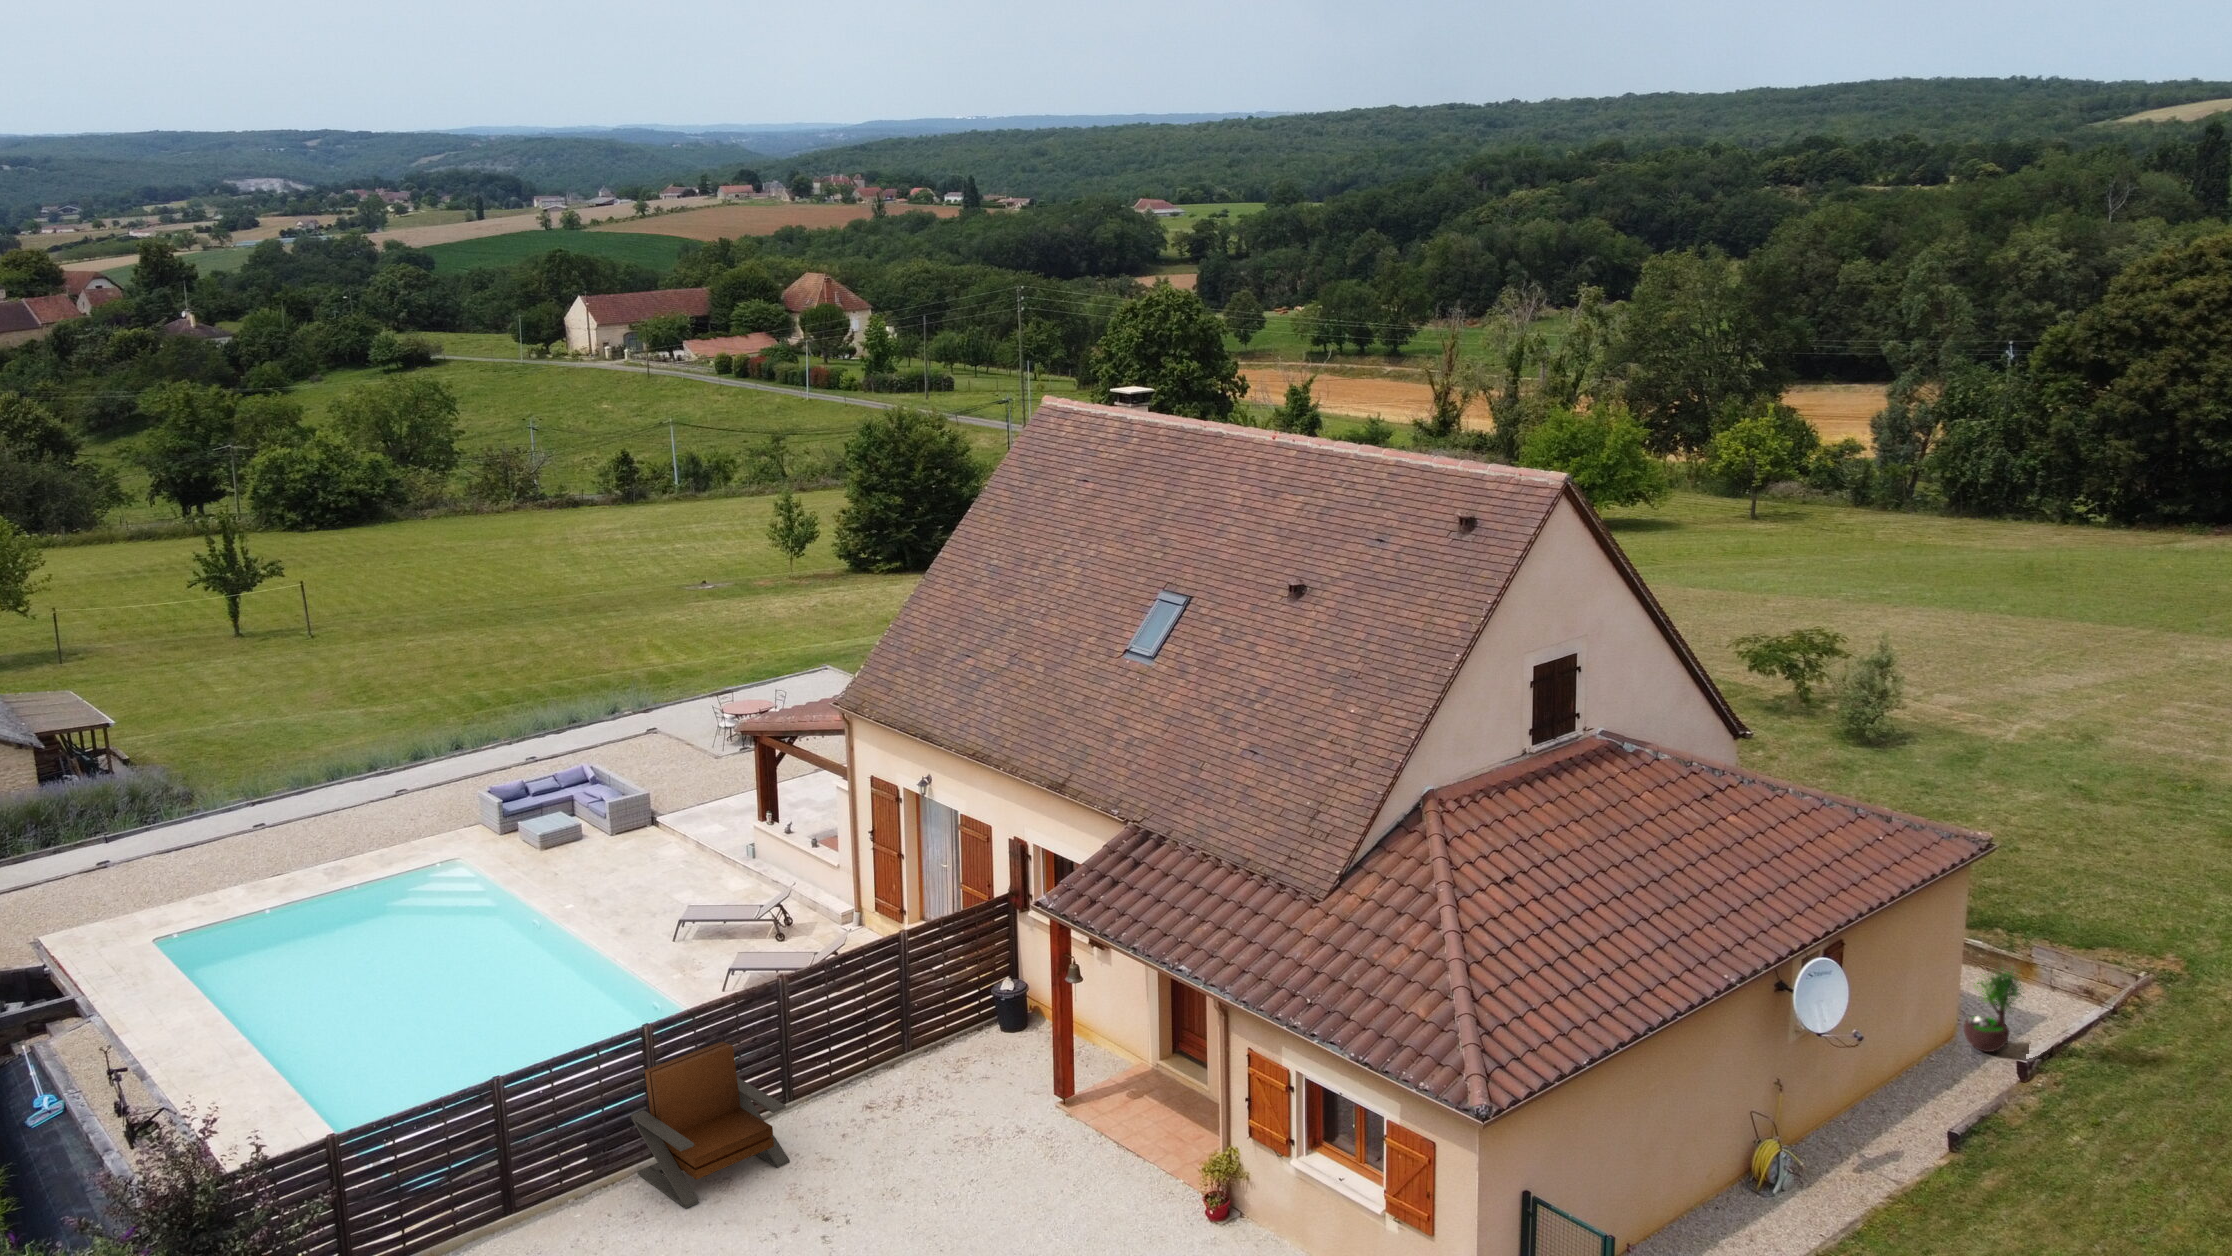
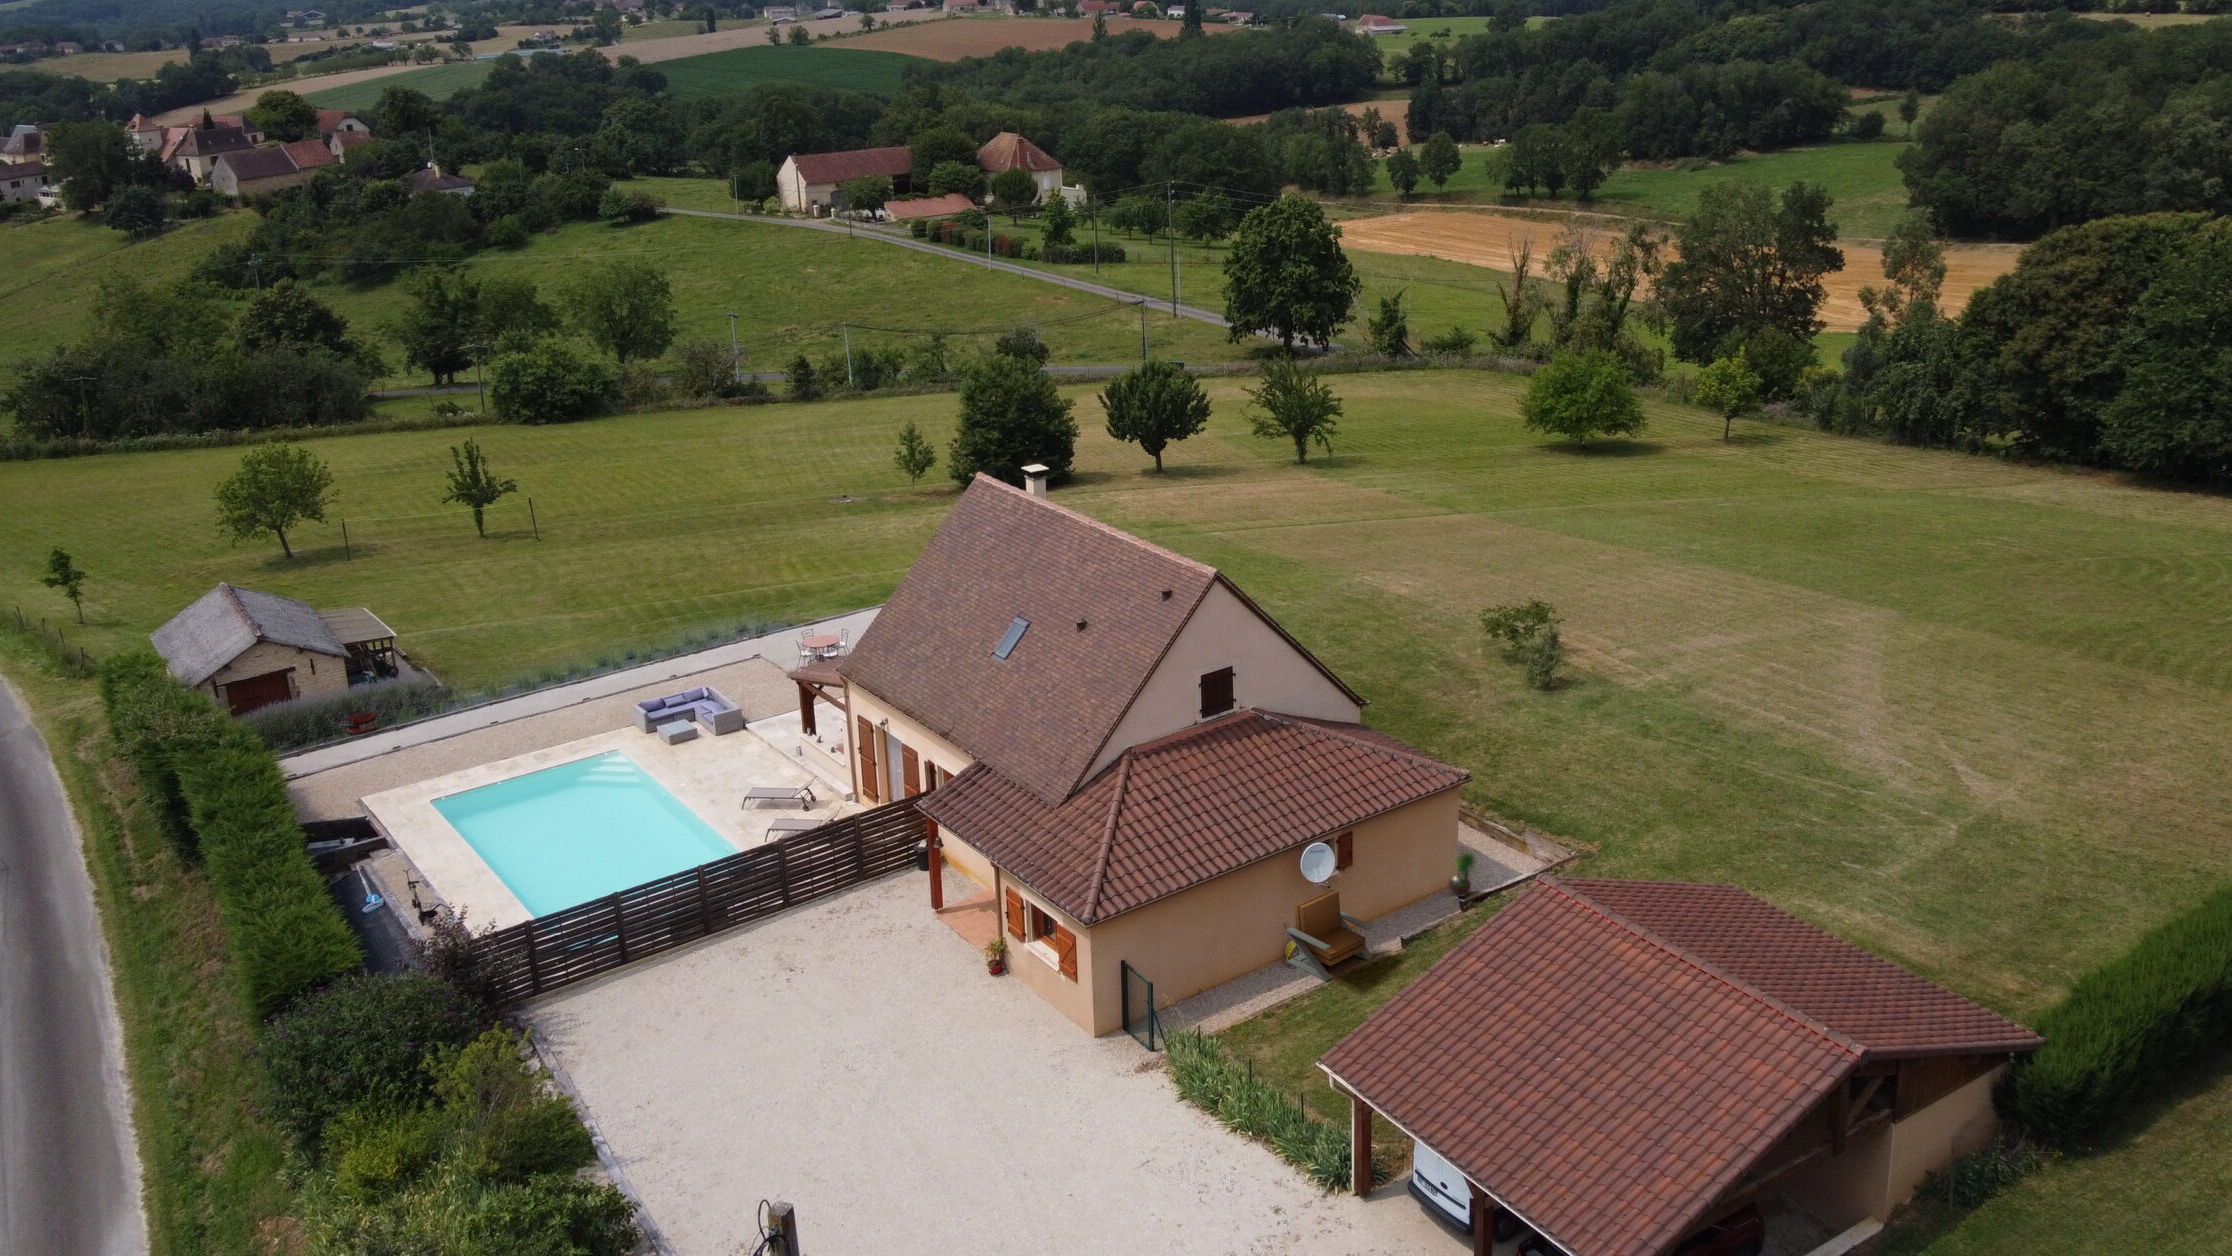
pouf: none [30,818,83,851] -> present [345,712,378,734]
lounge chair: present [631,1041,790,1208] -> present [1285,889,1373,982]

